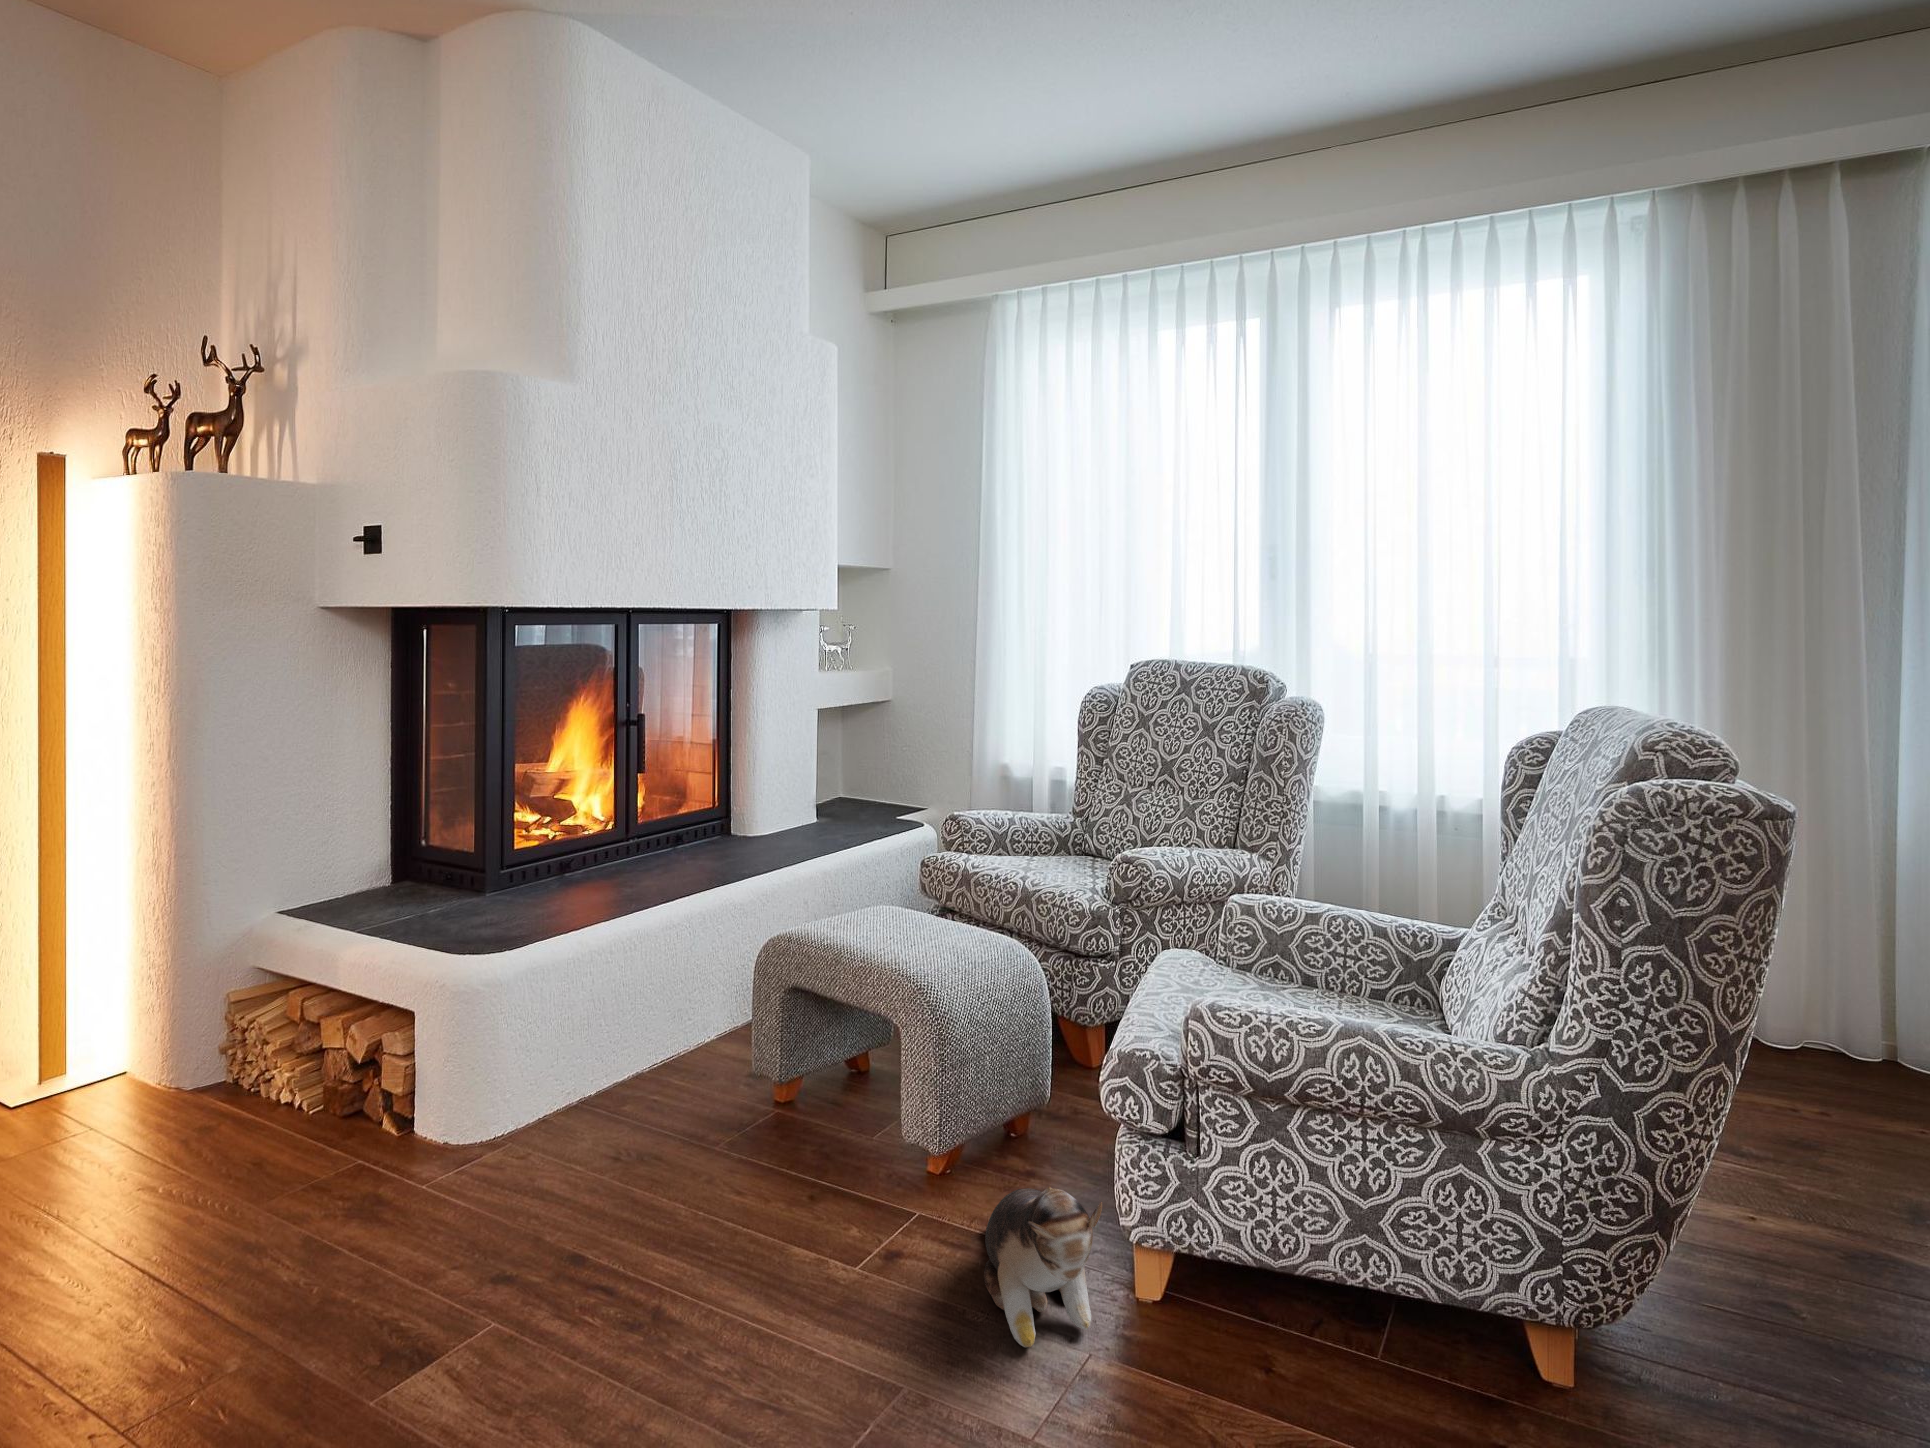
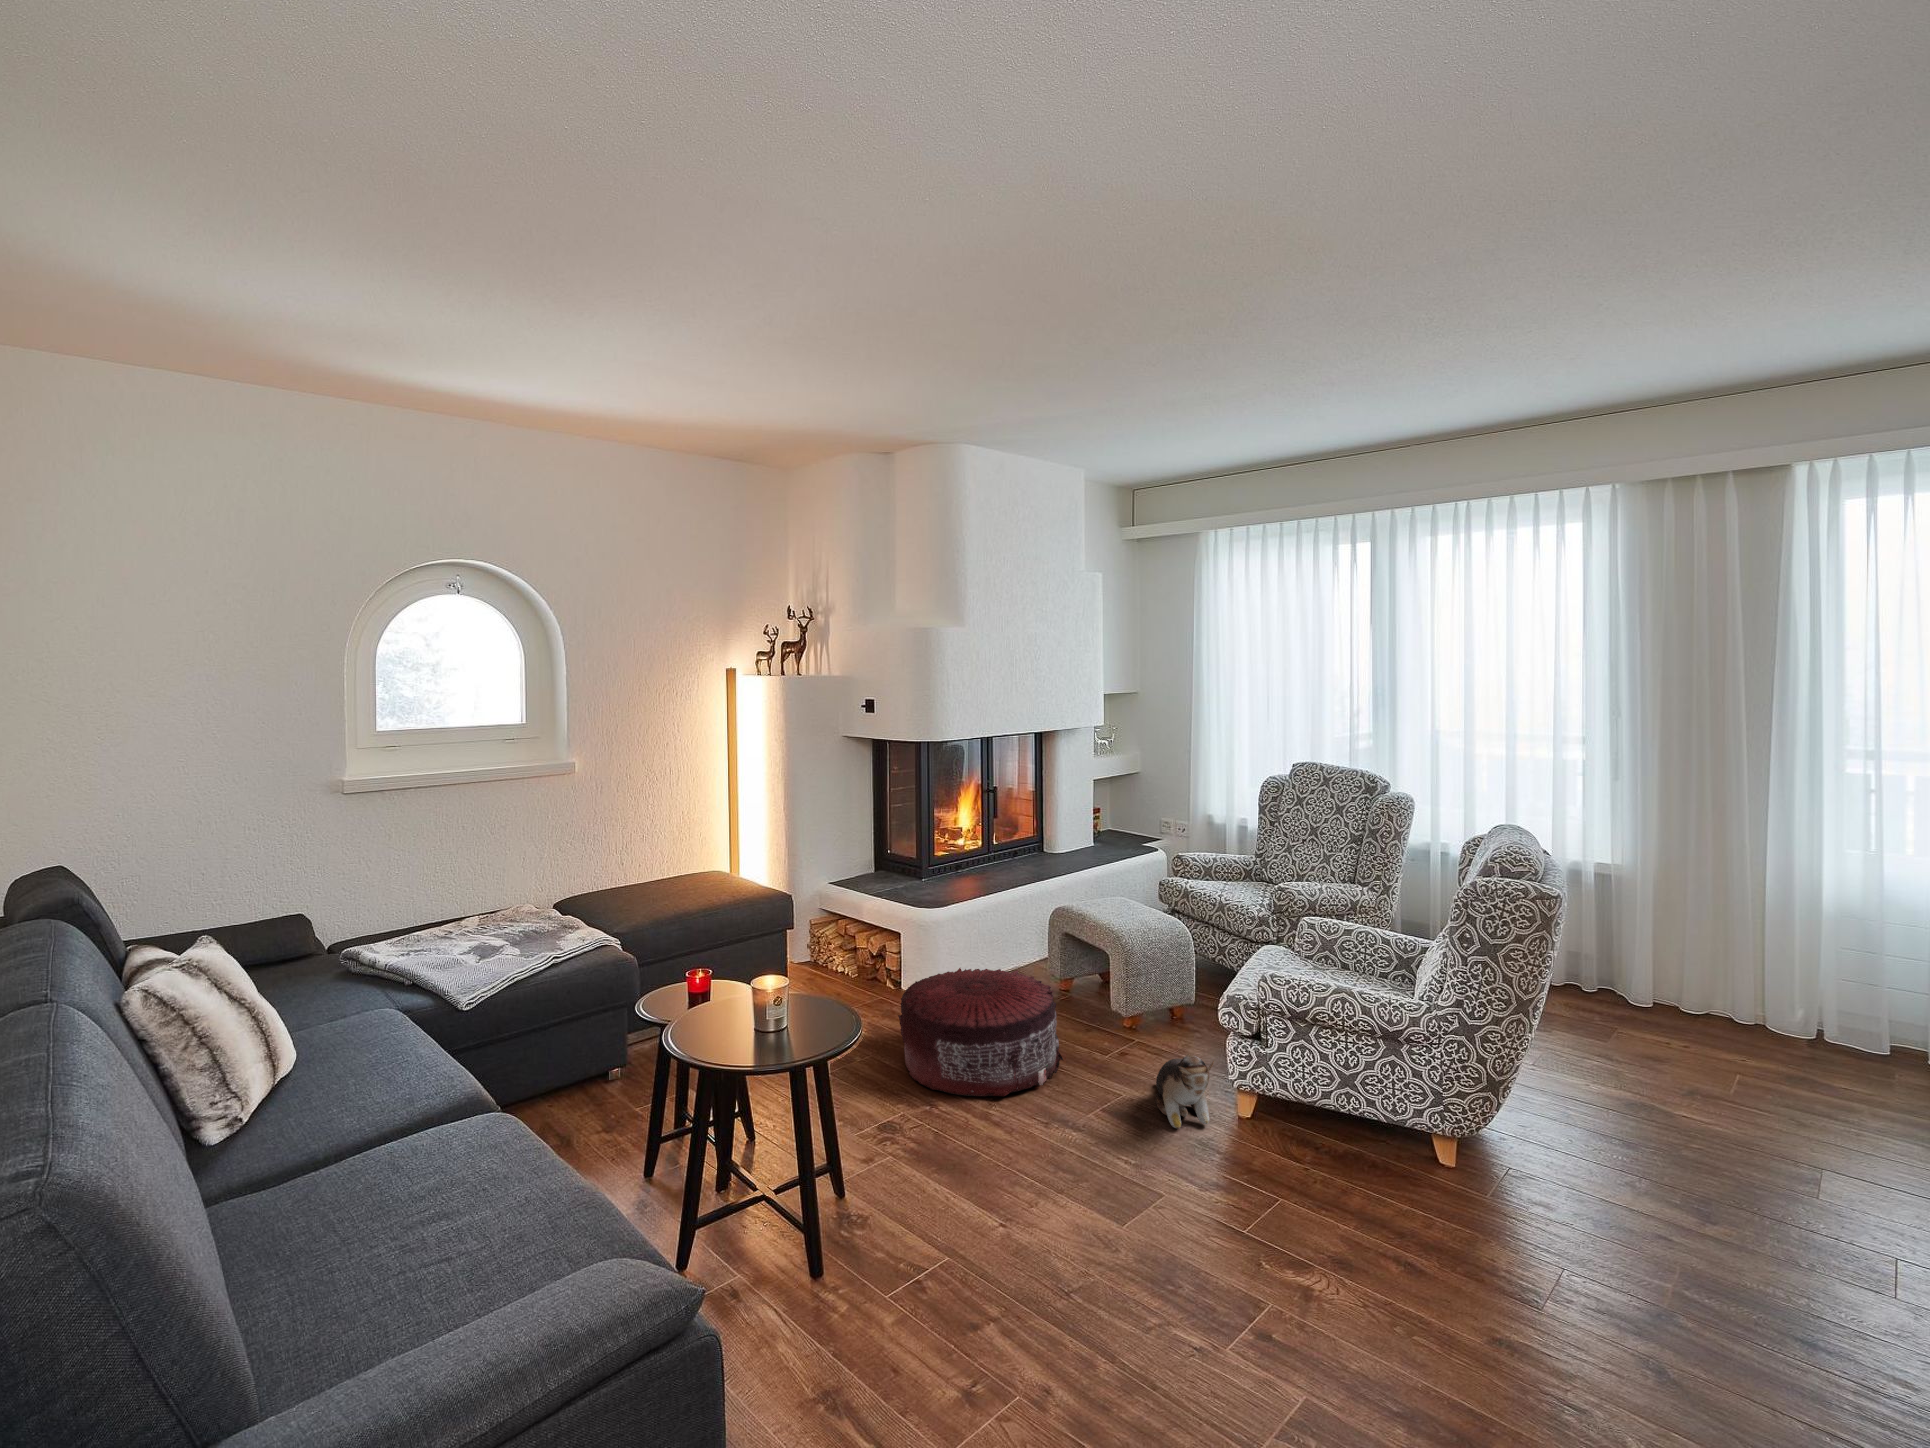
pouf: none [477,1022,815,1305] -> present [898,968,1063,1096]

